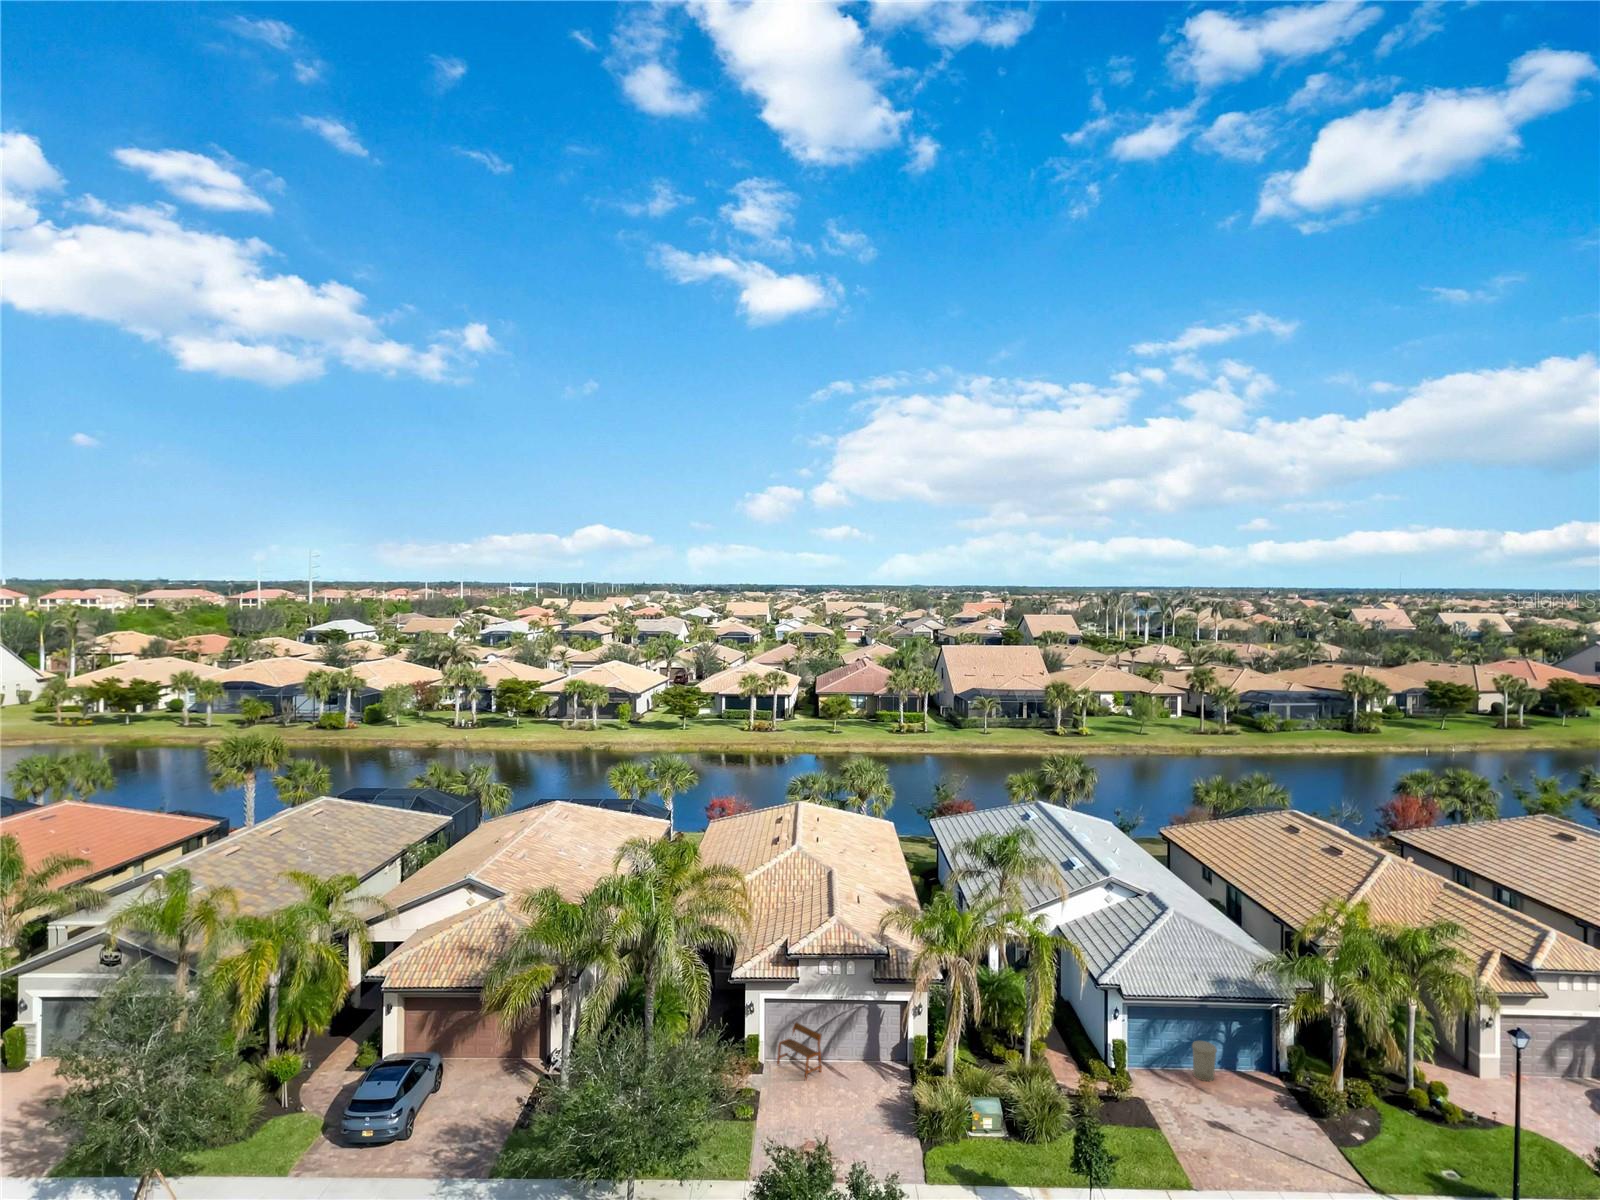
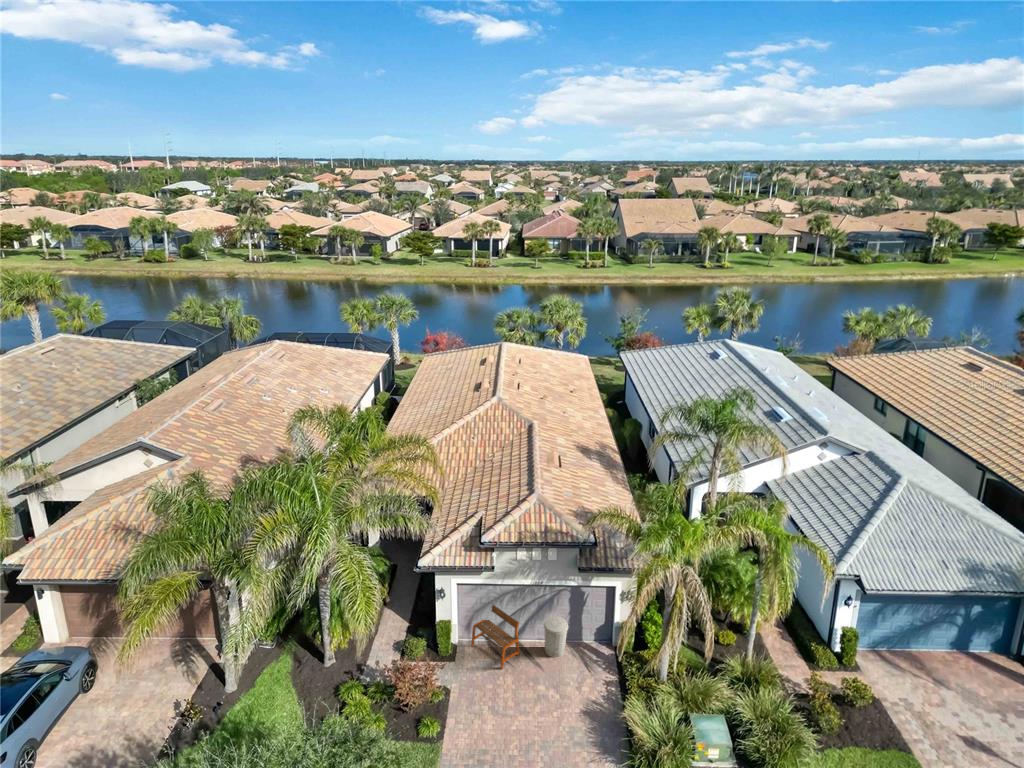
trash can: present [1192,1041,1217,1081] -> present [544,616,568,657]

